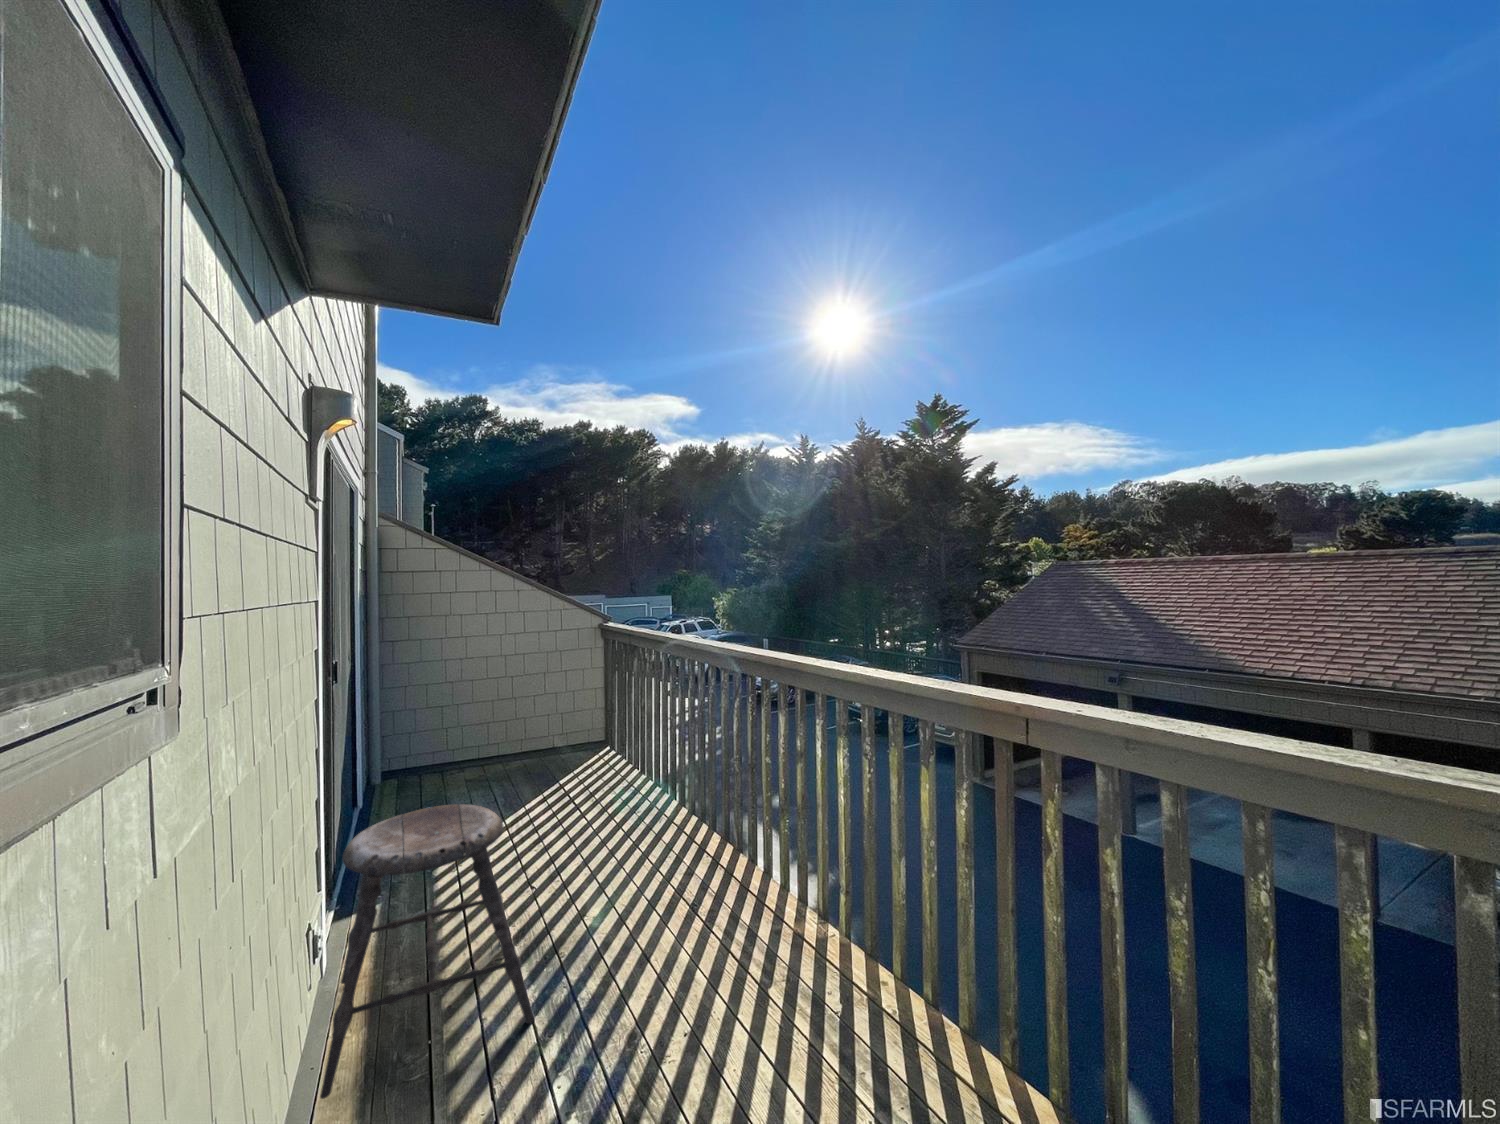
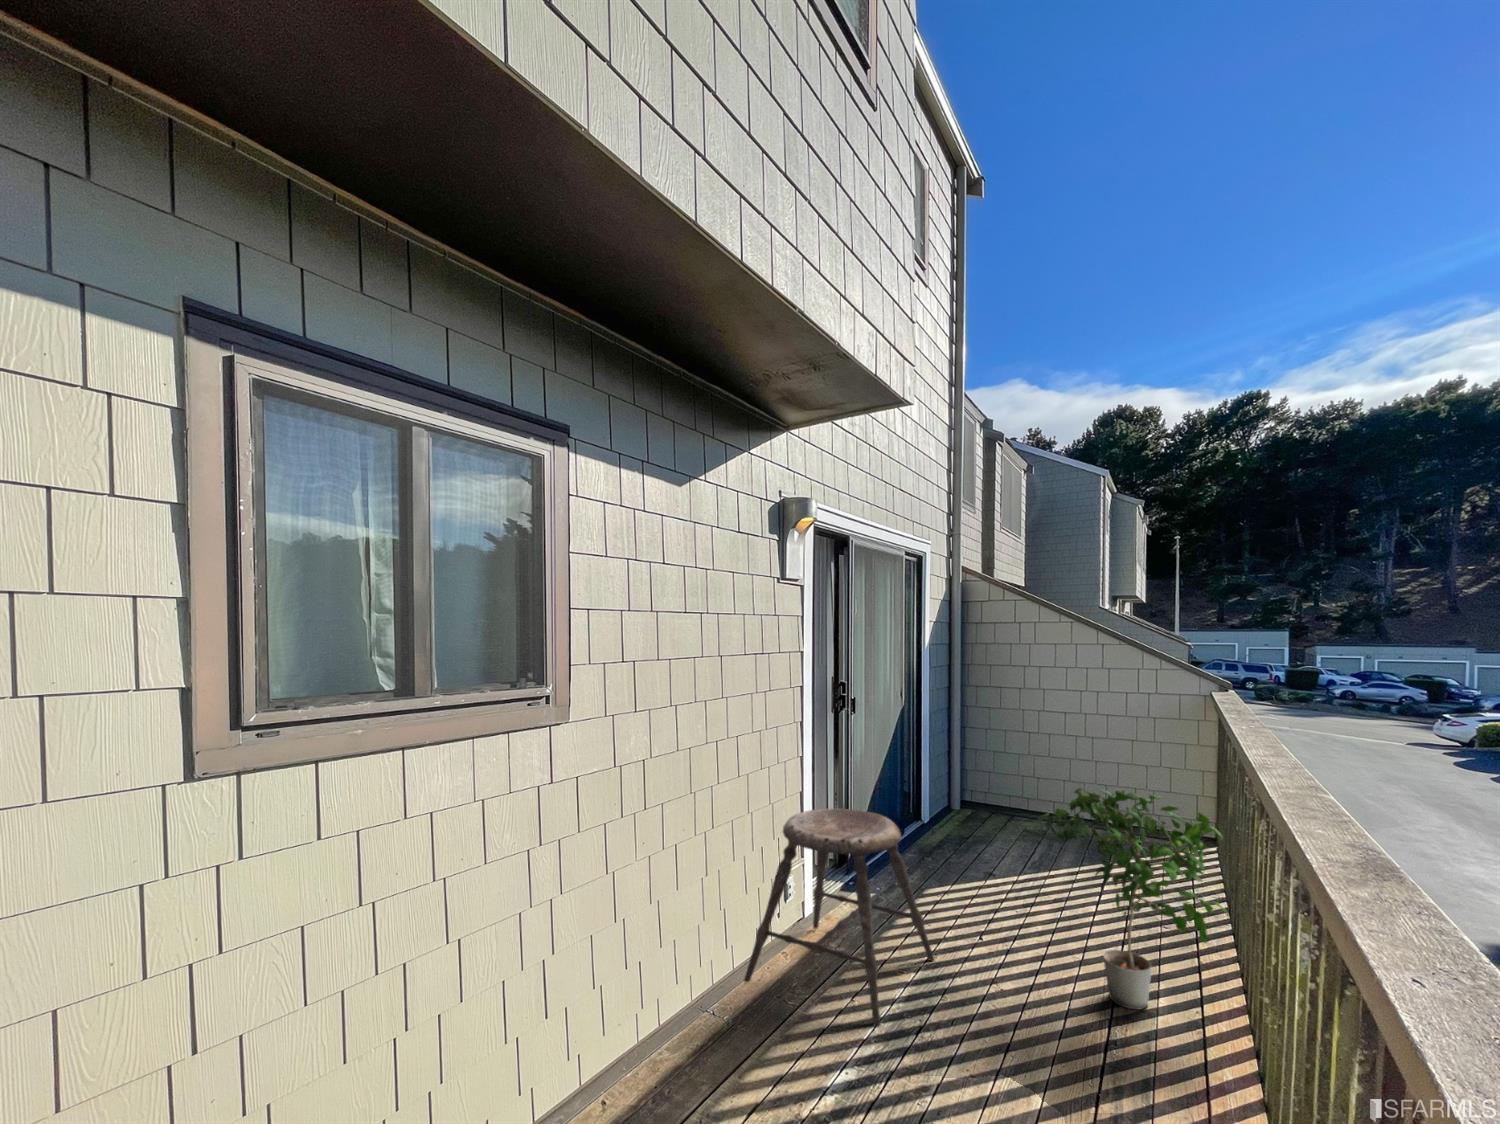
potted plant: none [603,709,743,883] -> present [1038,788,1229,1009]

